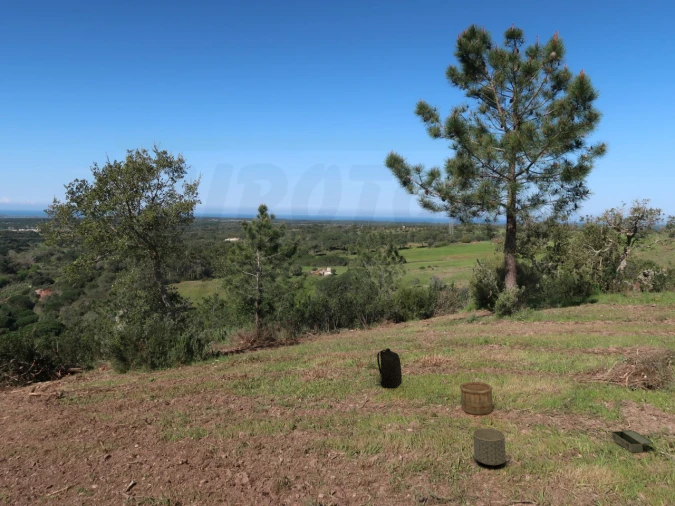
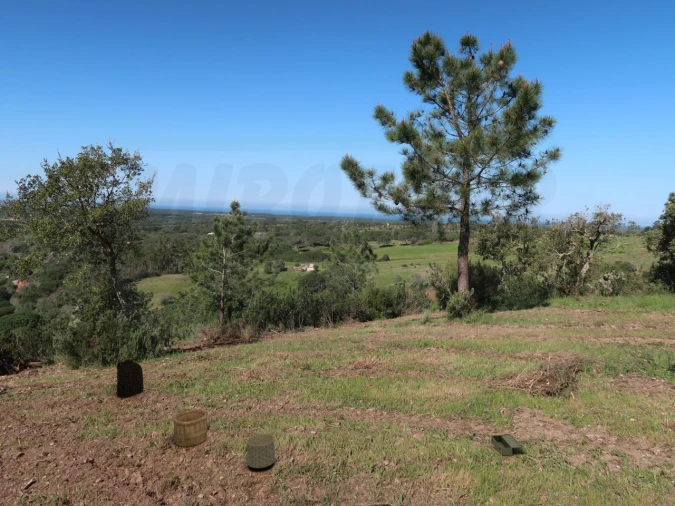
backpack: present [377,348,402,388] -> present [116,359,143,397]
wooden bucket: present [460,382,493,415] -> present [173,409,208,447]
planter: present [473,428,506,466] -> present [247,434,275,468]

